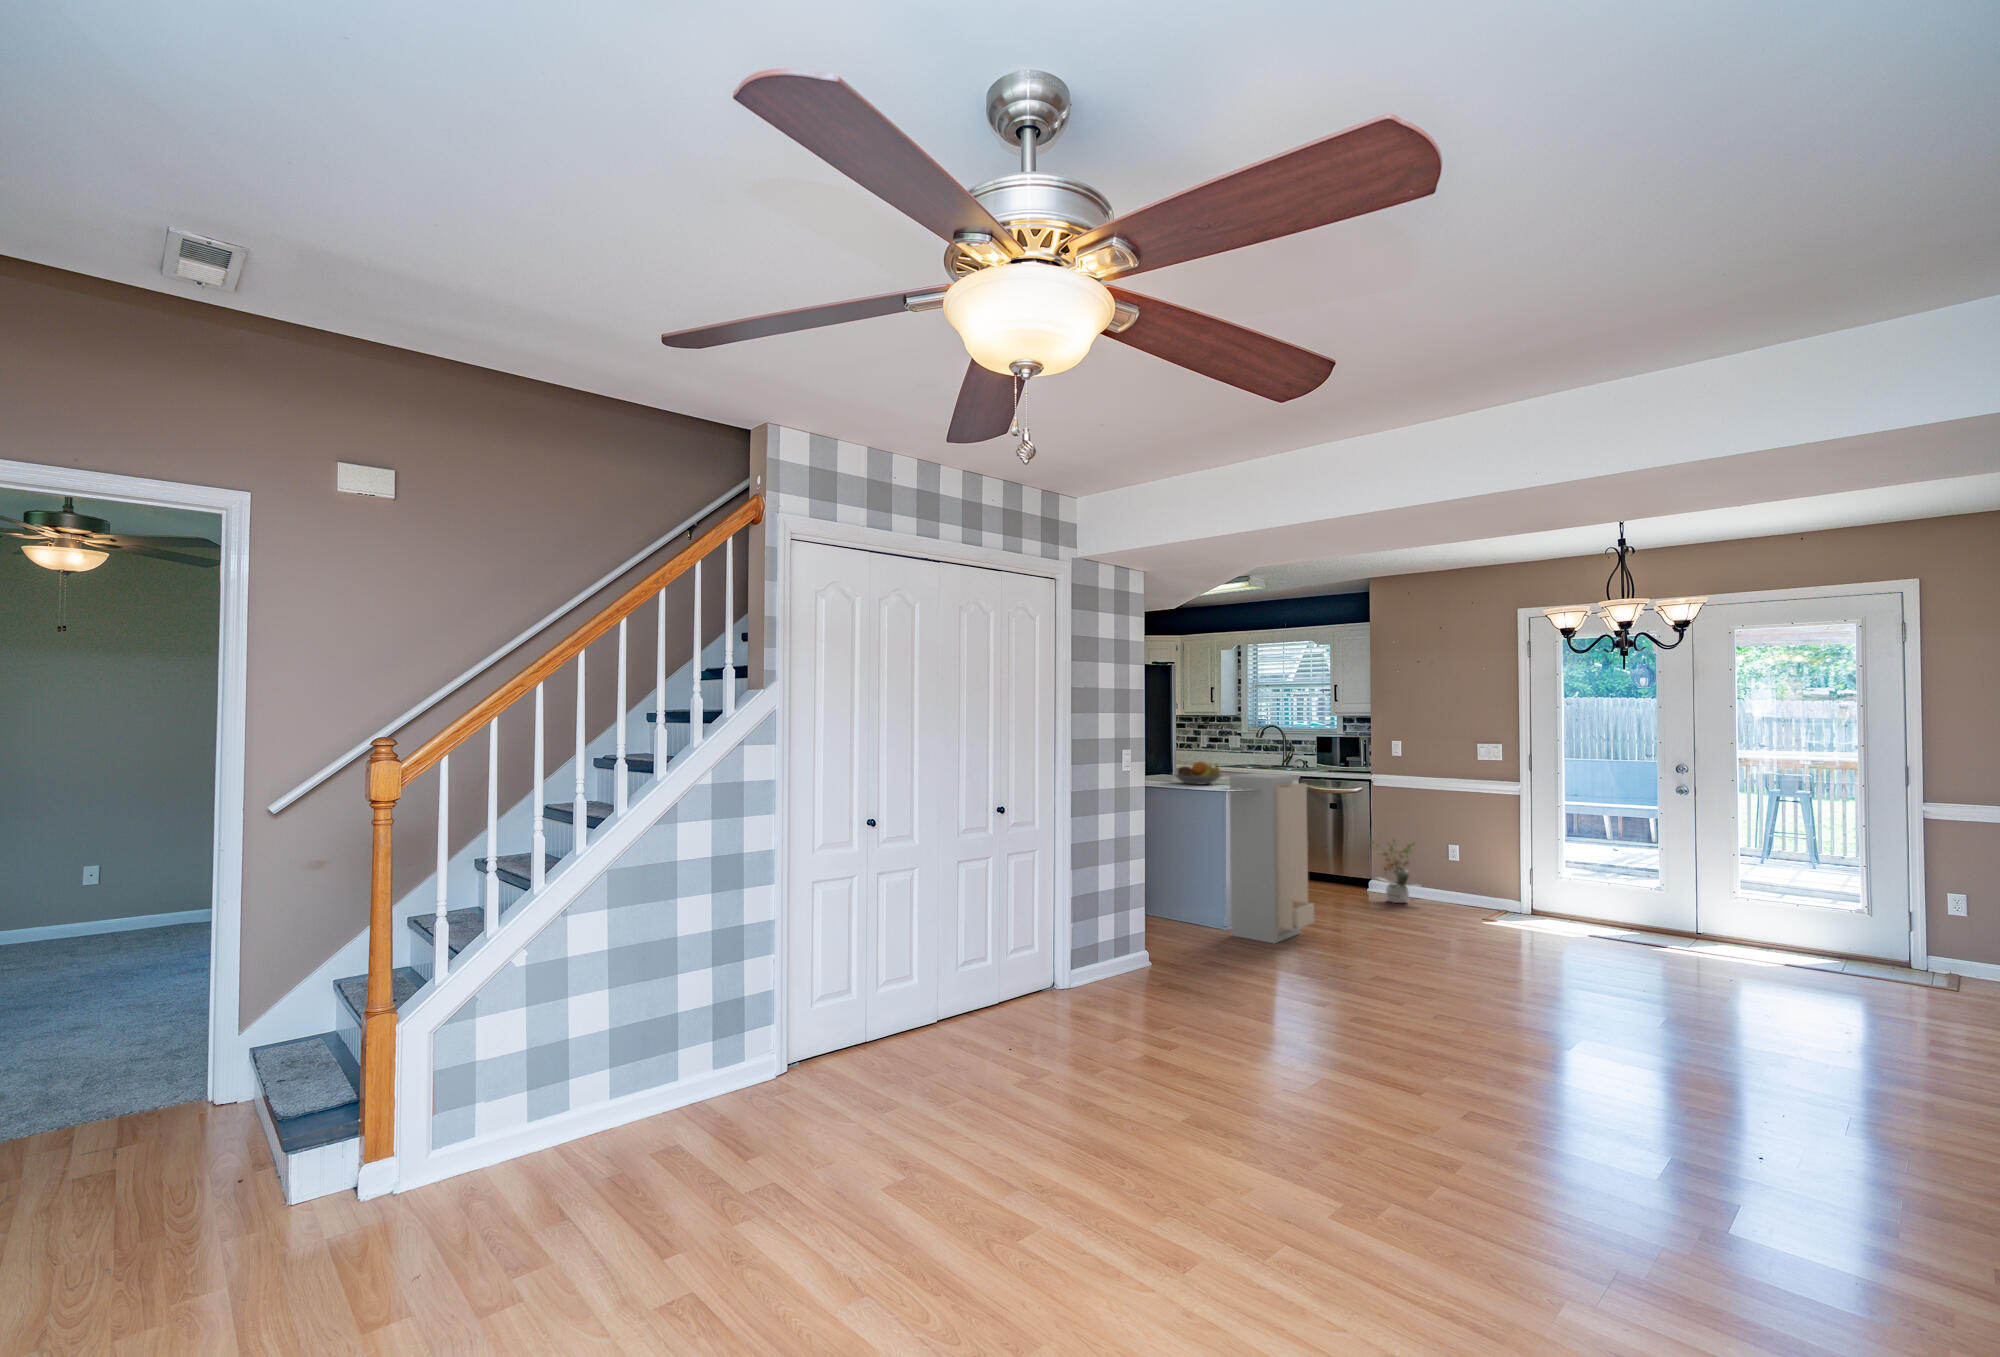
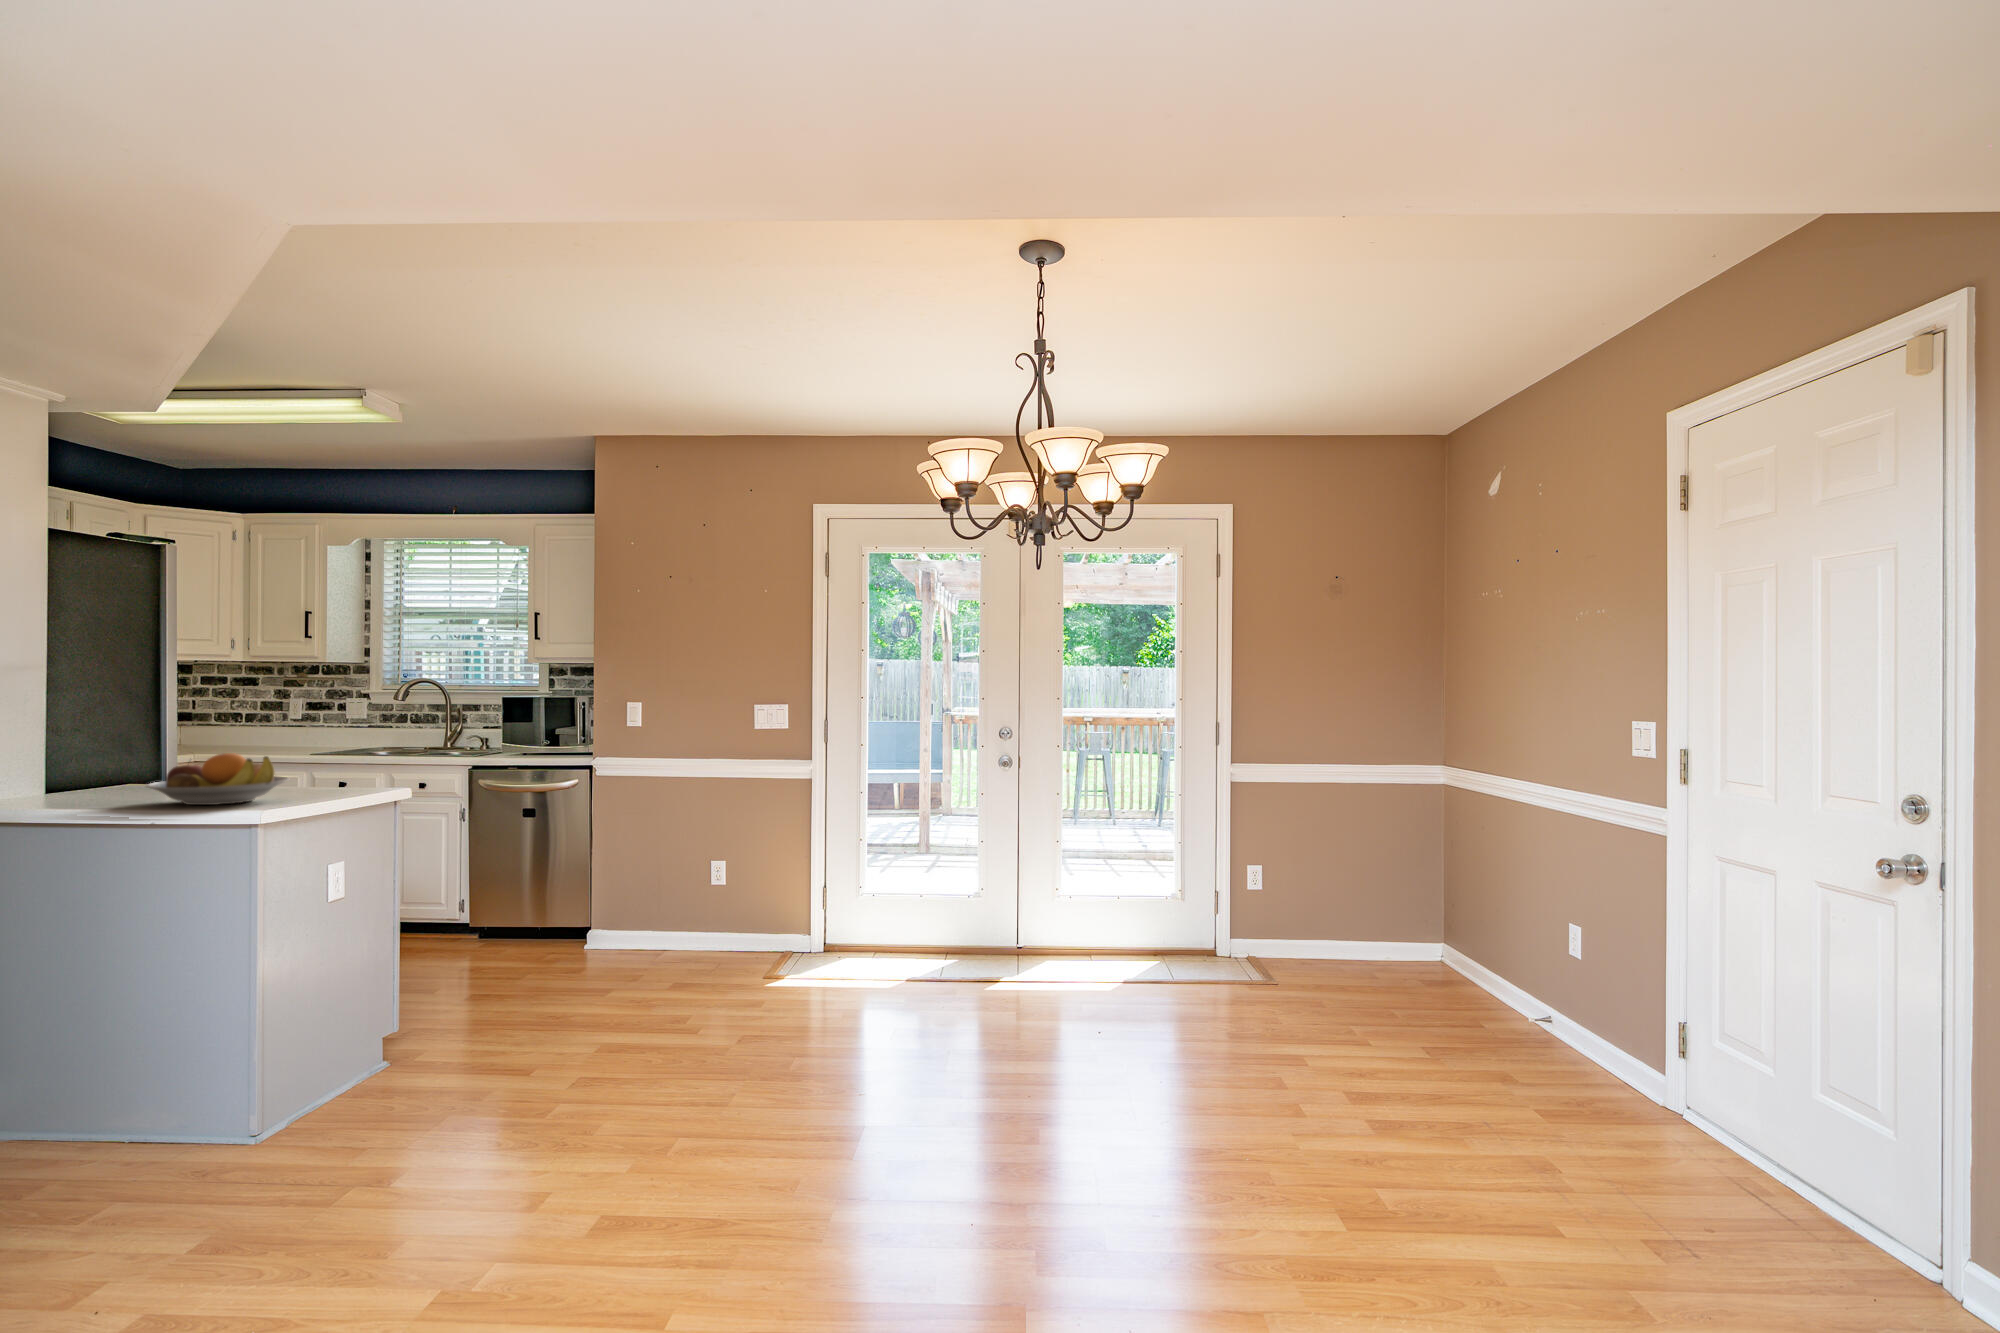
storage cabinet: present [1229,773,1314,943] -> none [288,771,483,1134]
potted plant: present [1371,839,1417,903] -> none [586,859,673,966]

